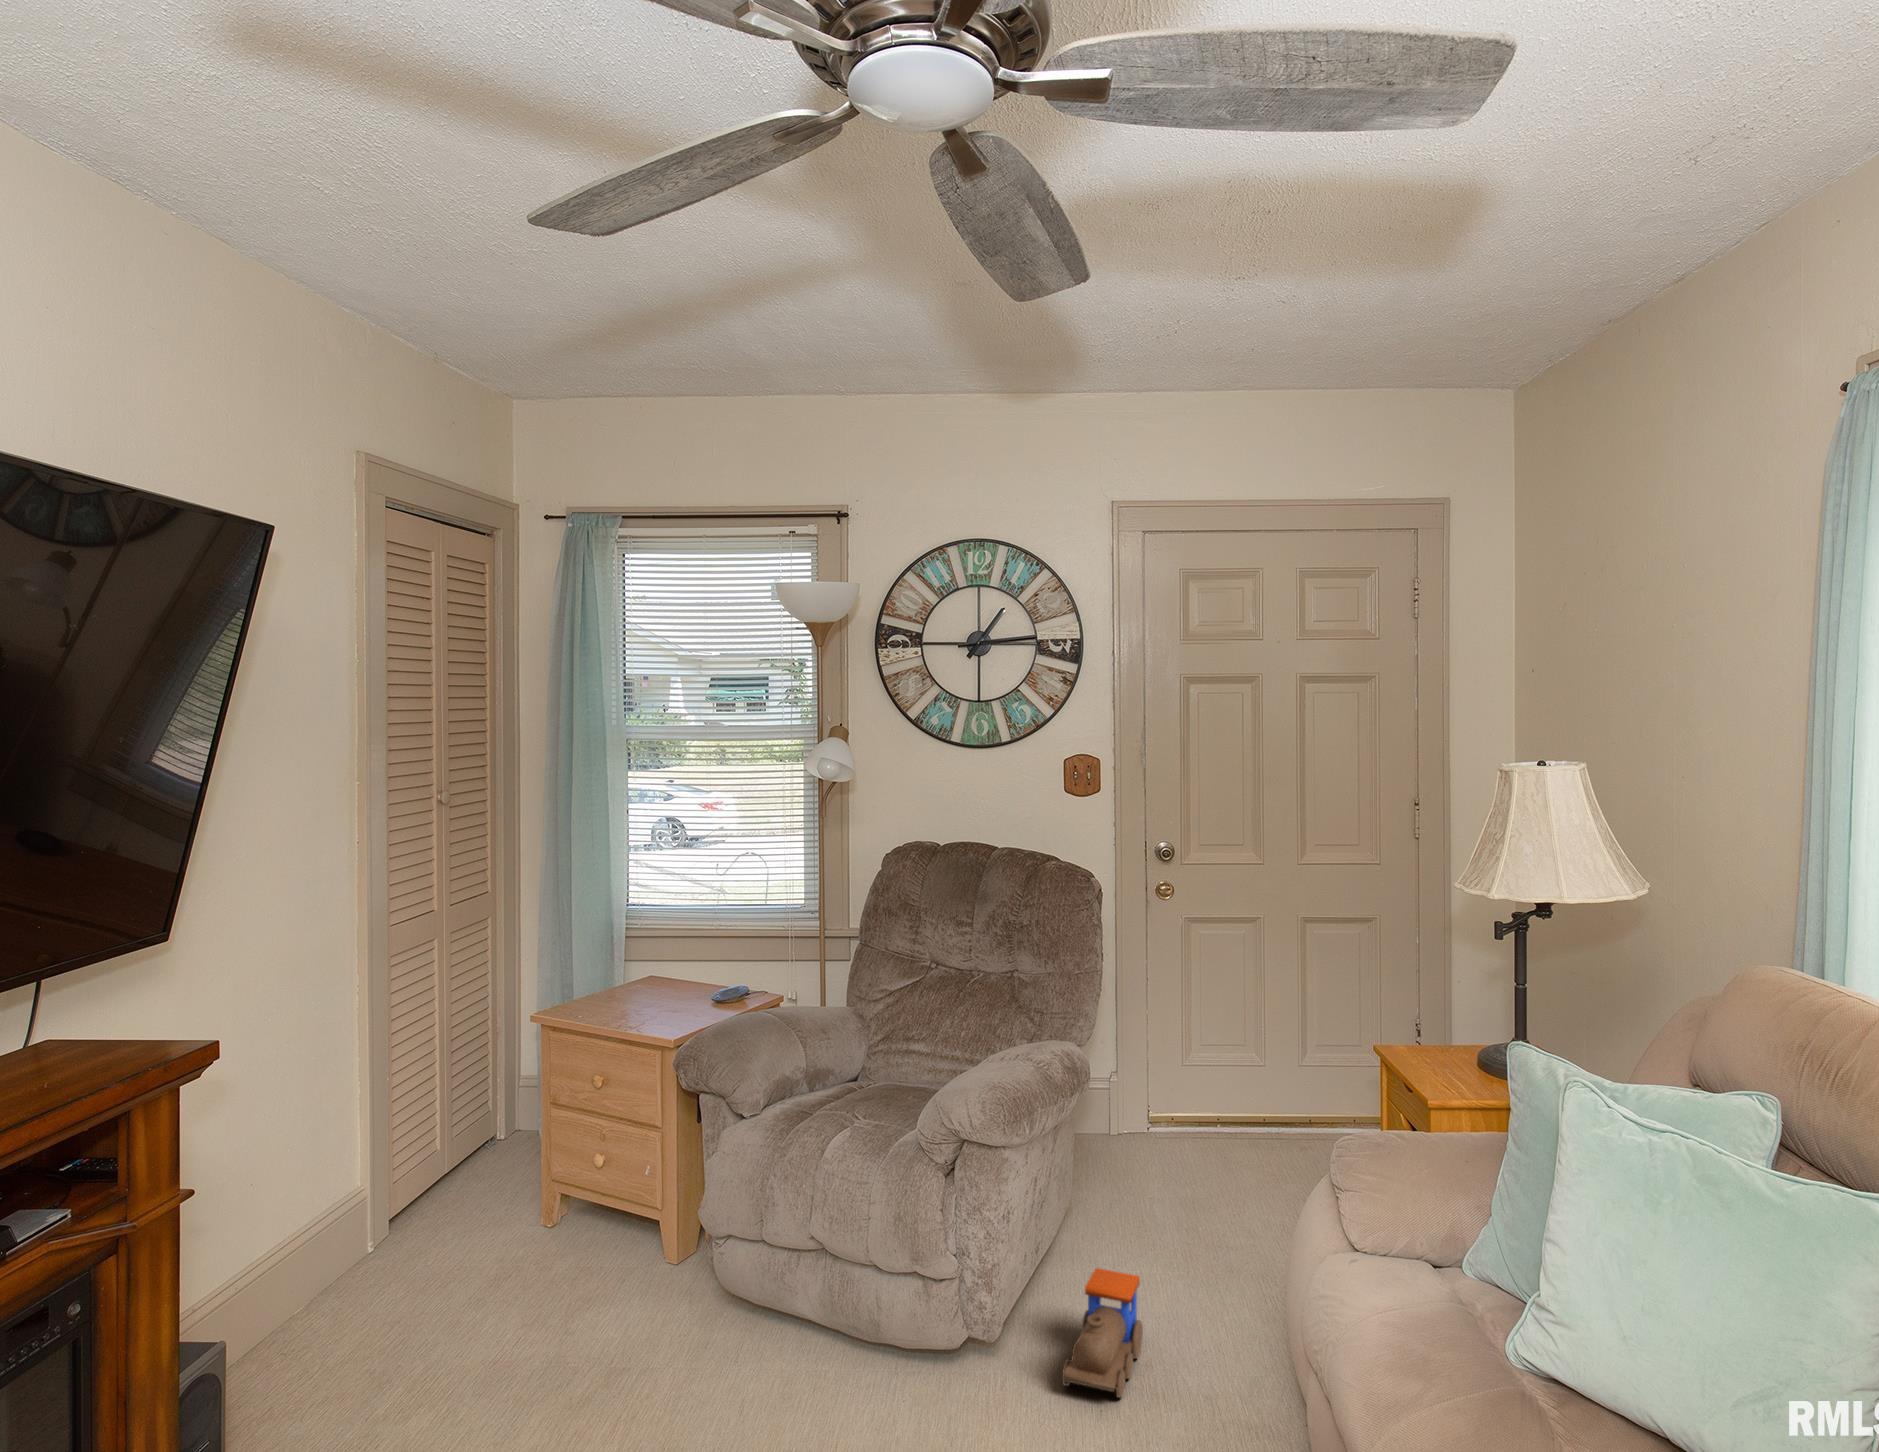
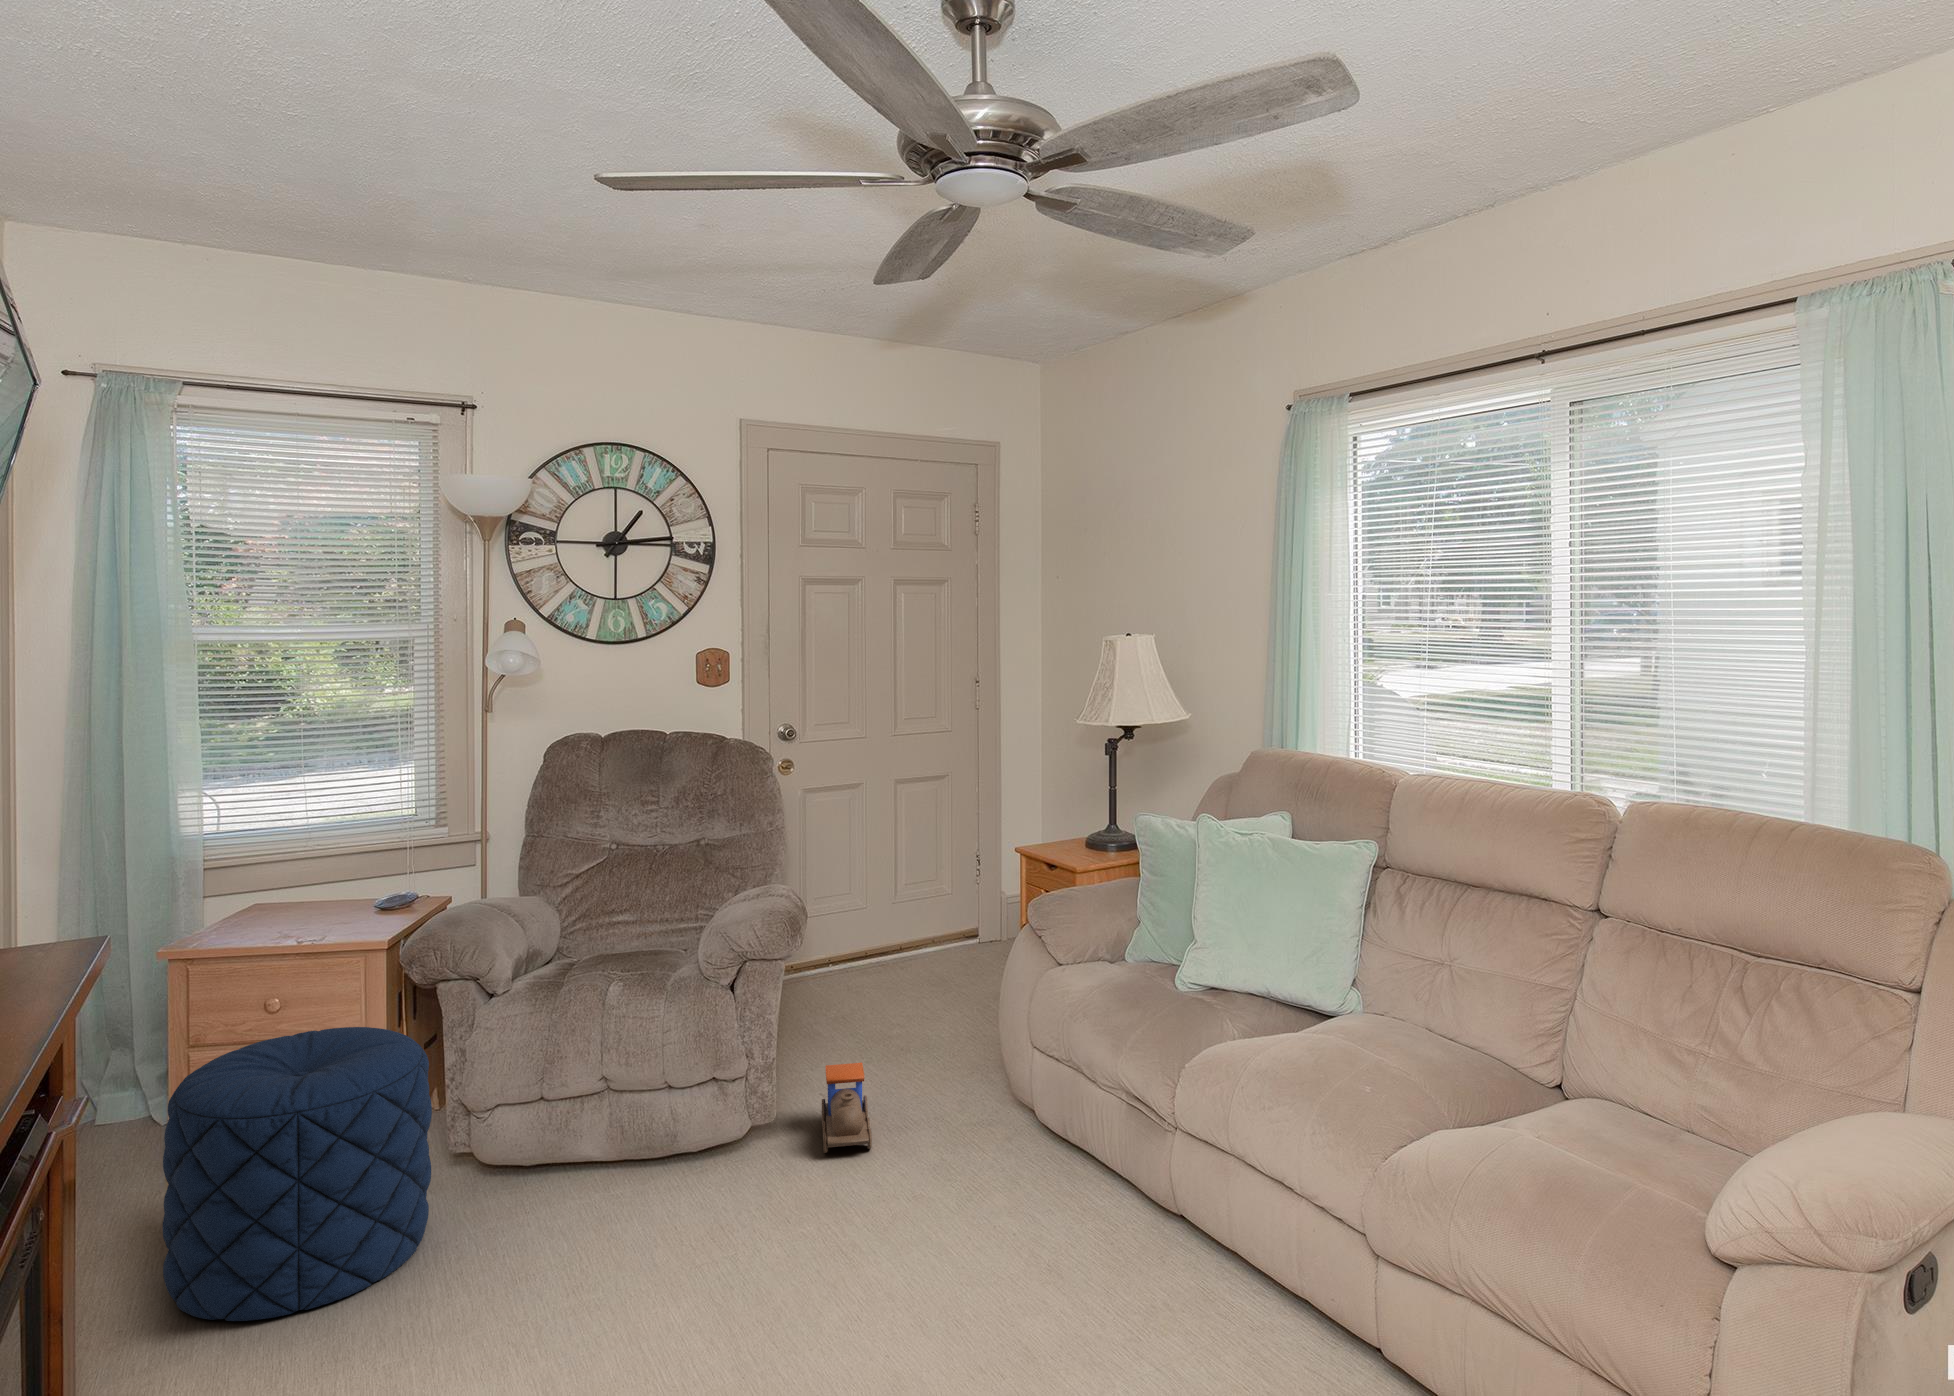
pouf: none [428,1115,665,1404] -> present [163,1027,432,1321]

